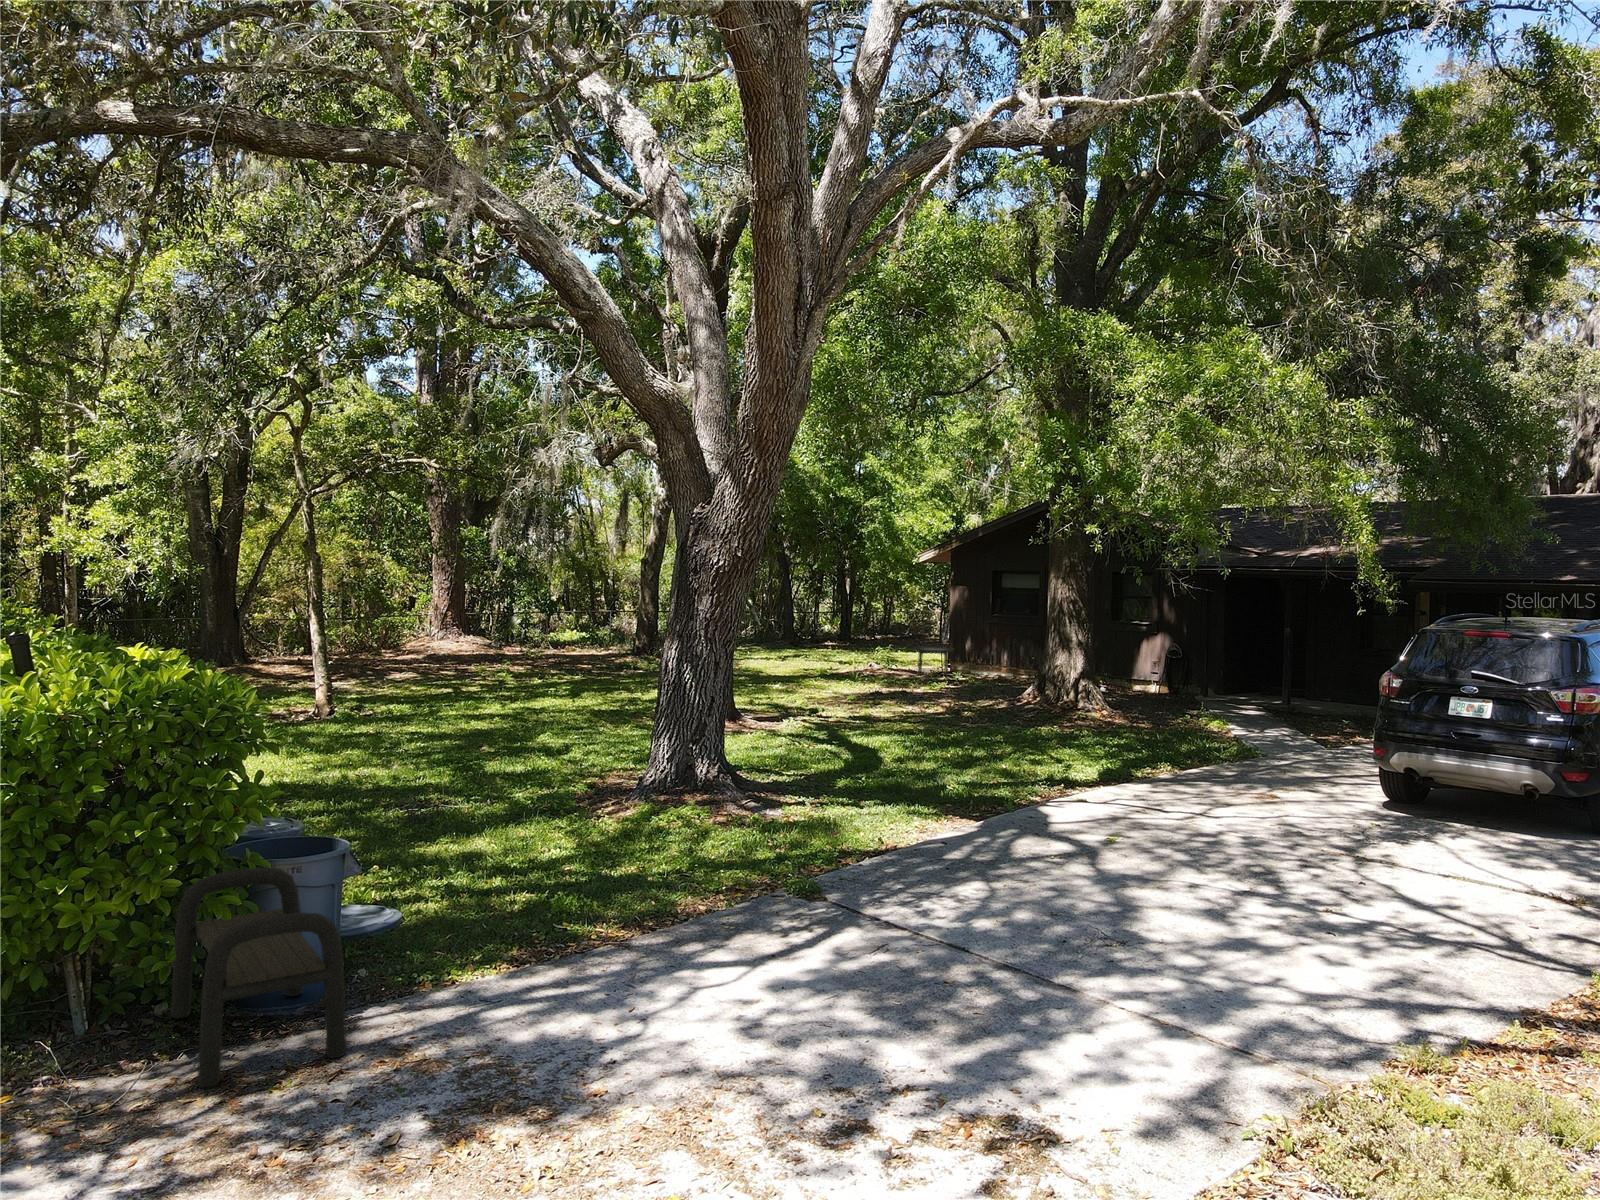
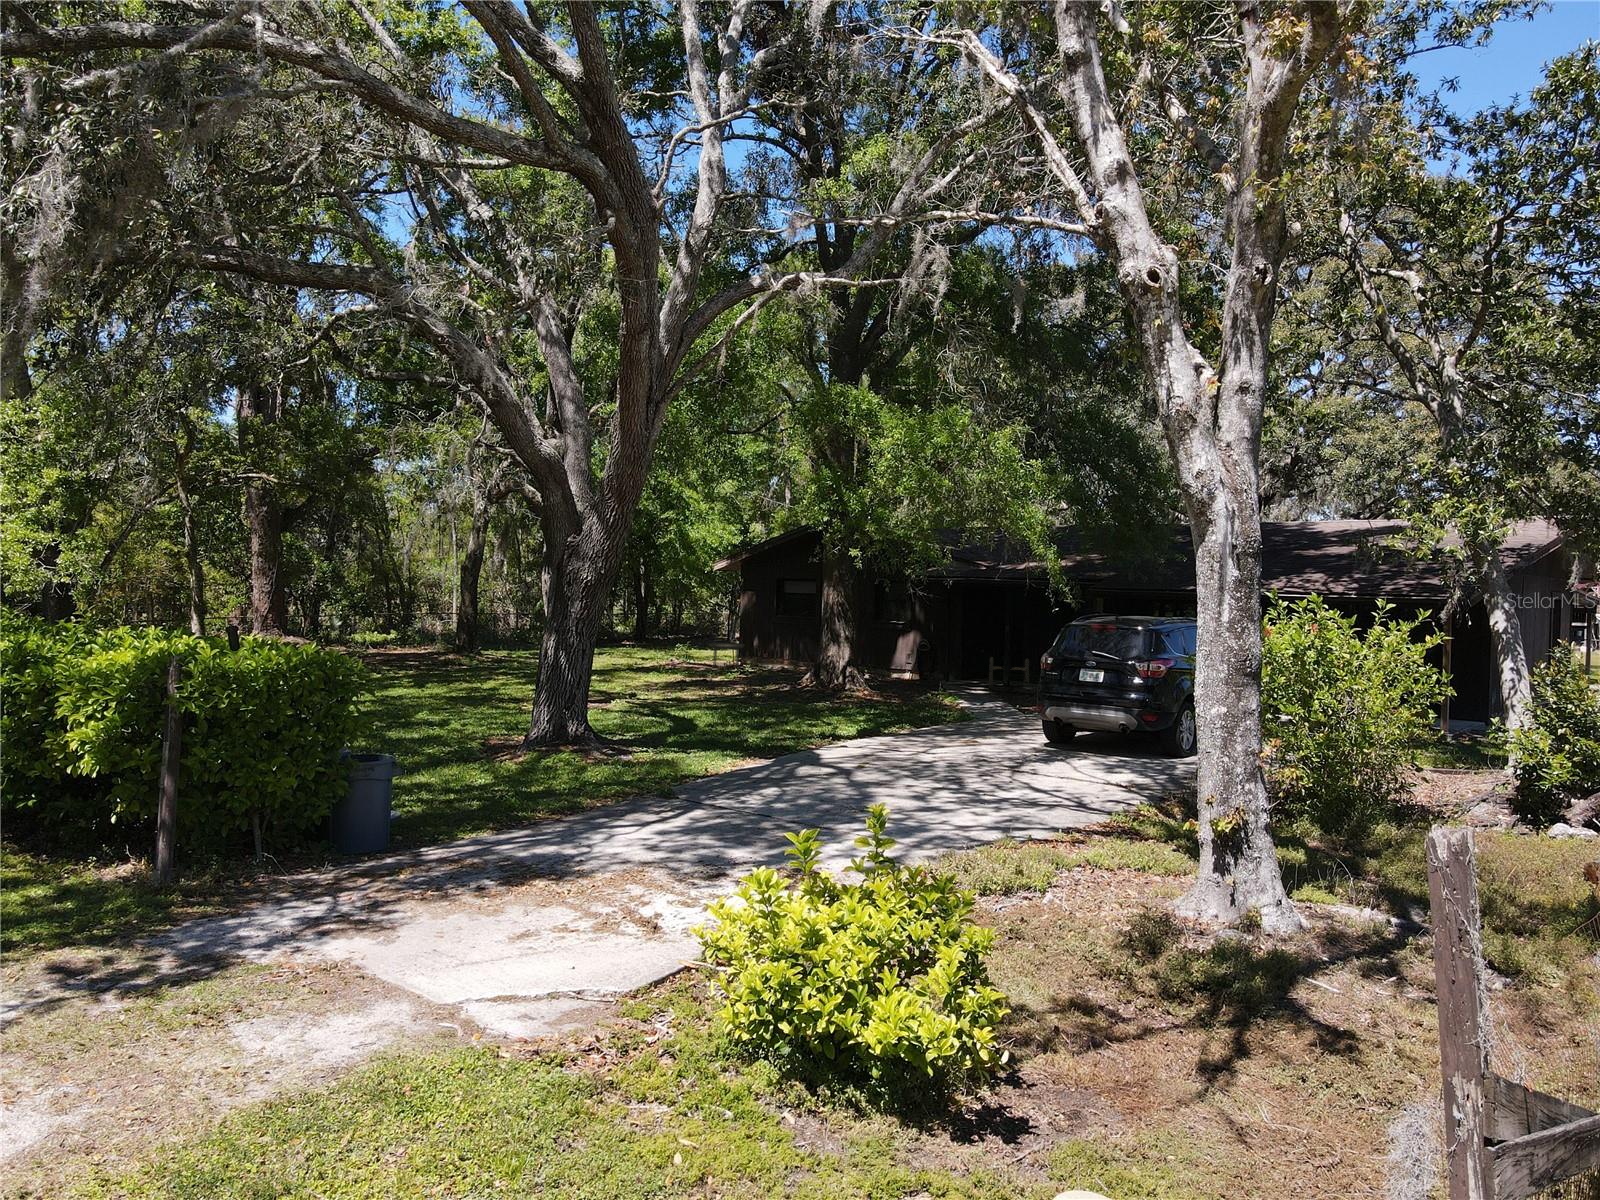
bench: present [171,868,346,1088] -> present [989,658,1029,686]

